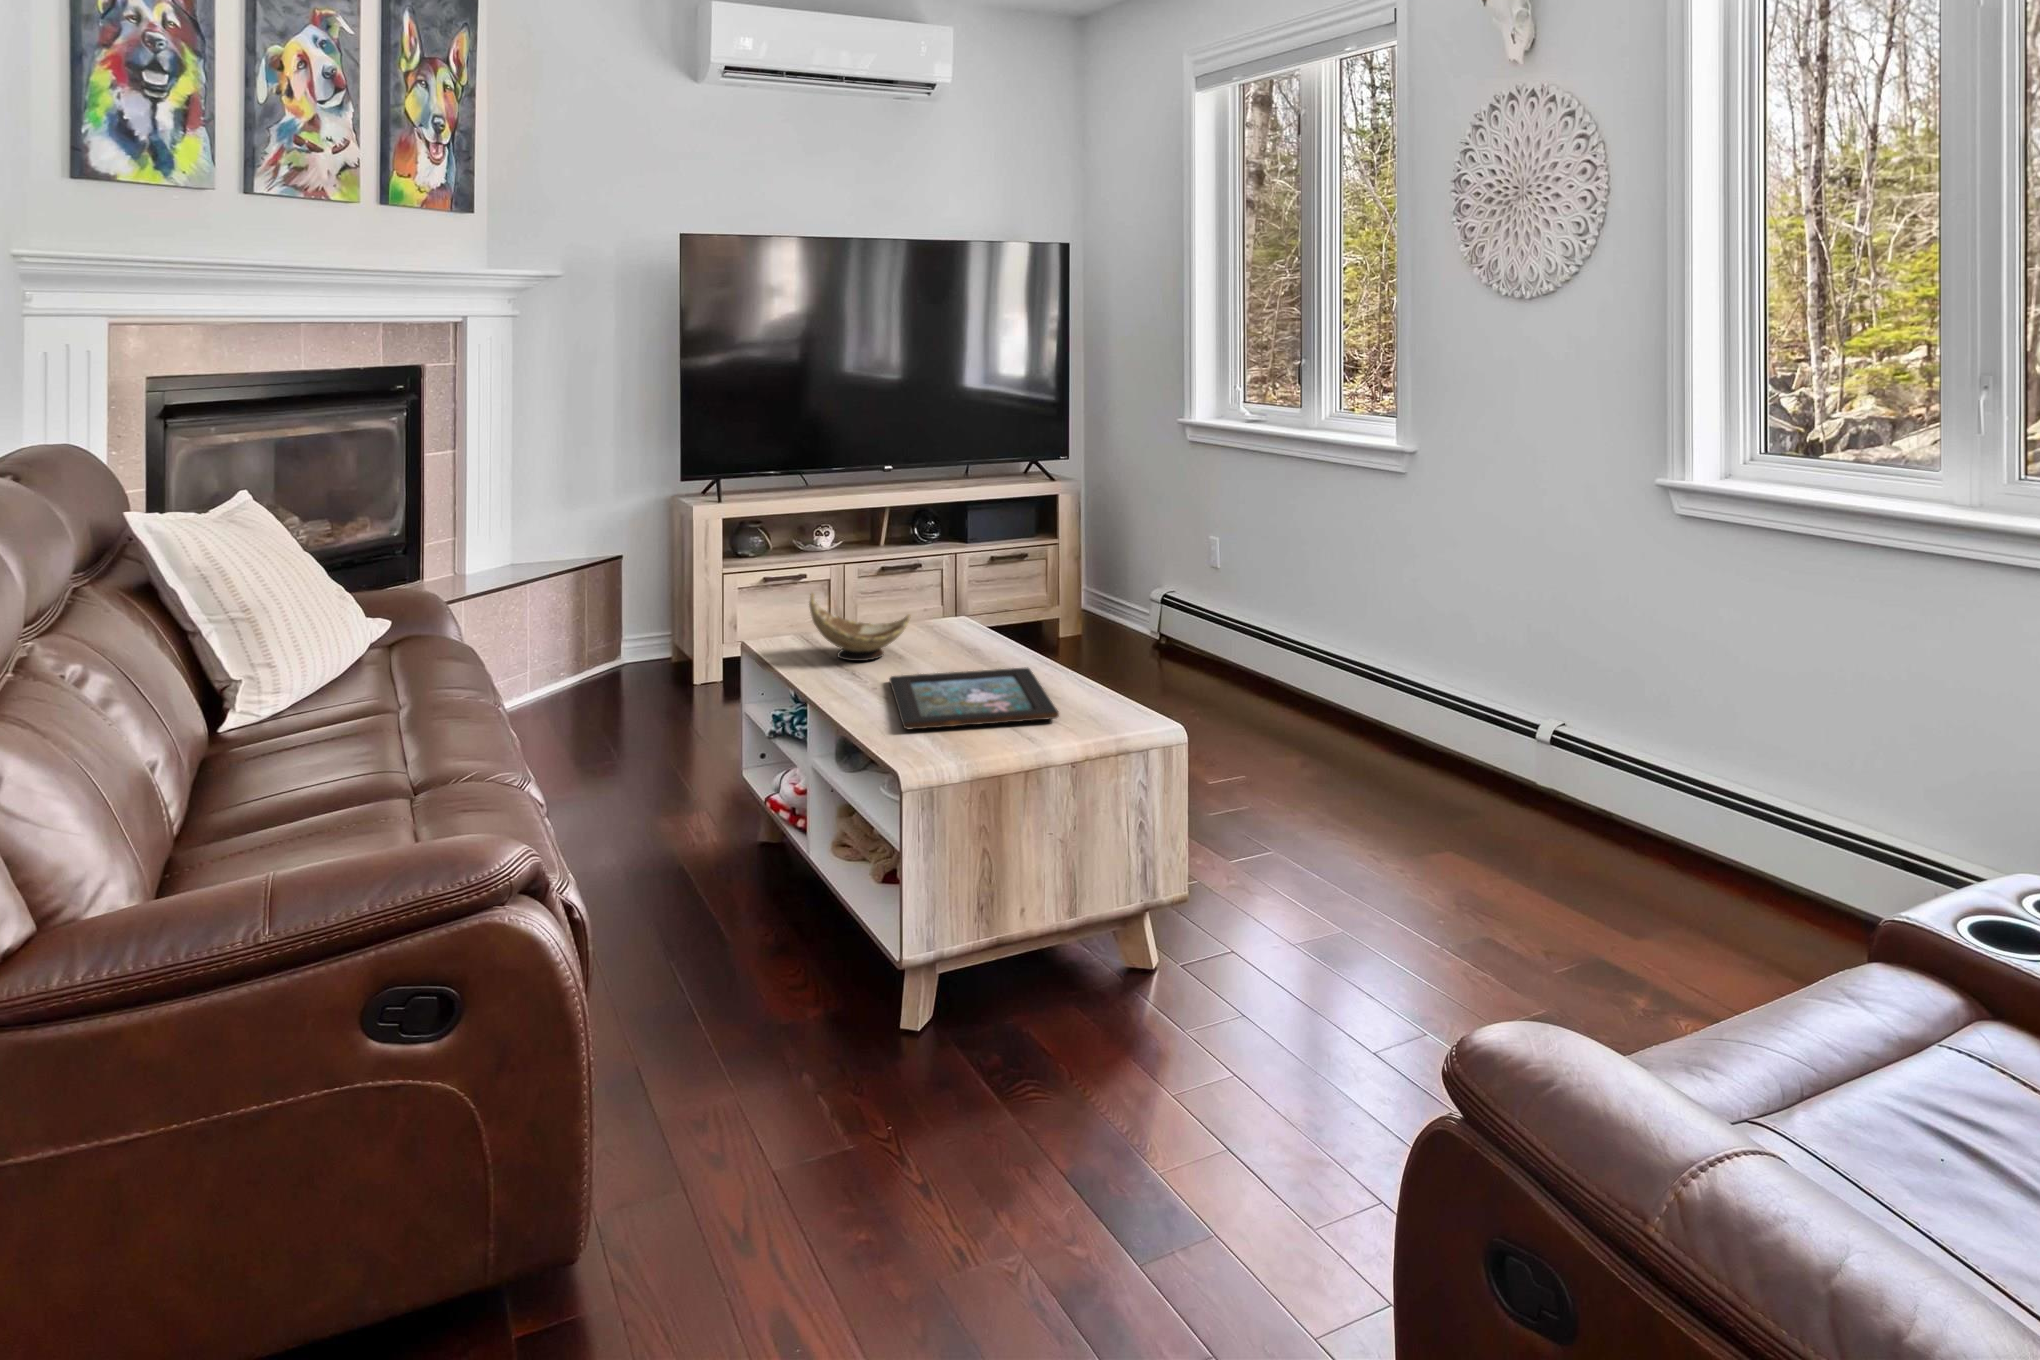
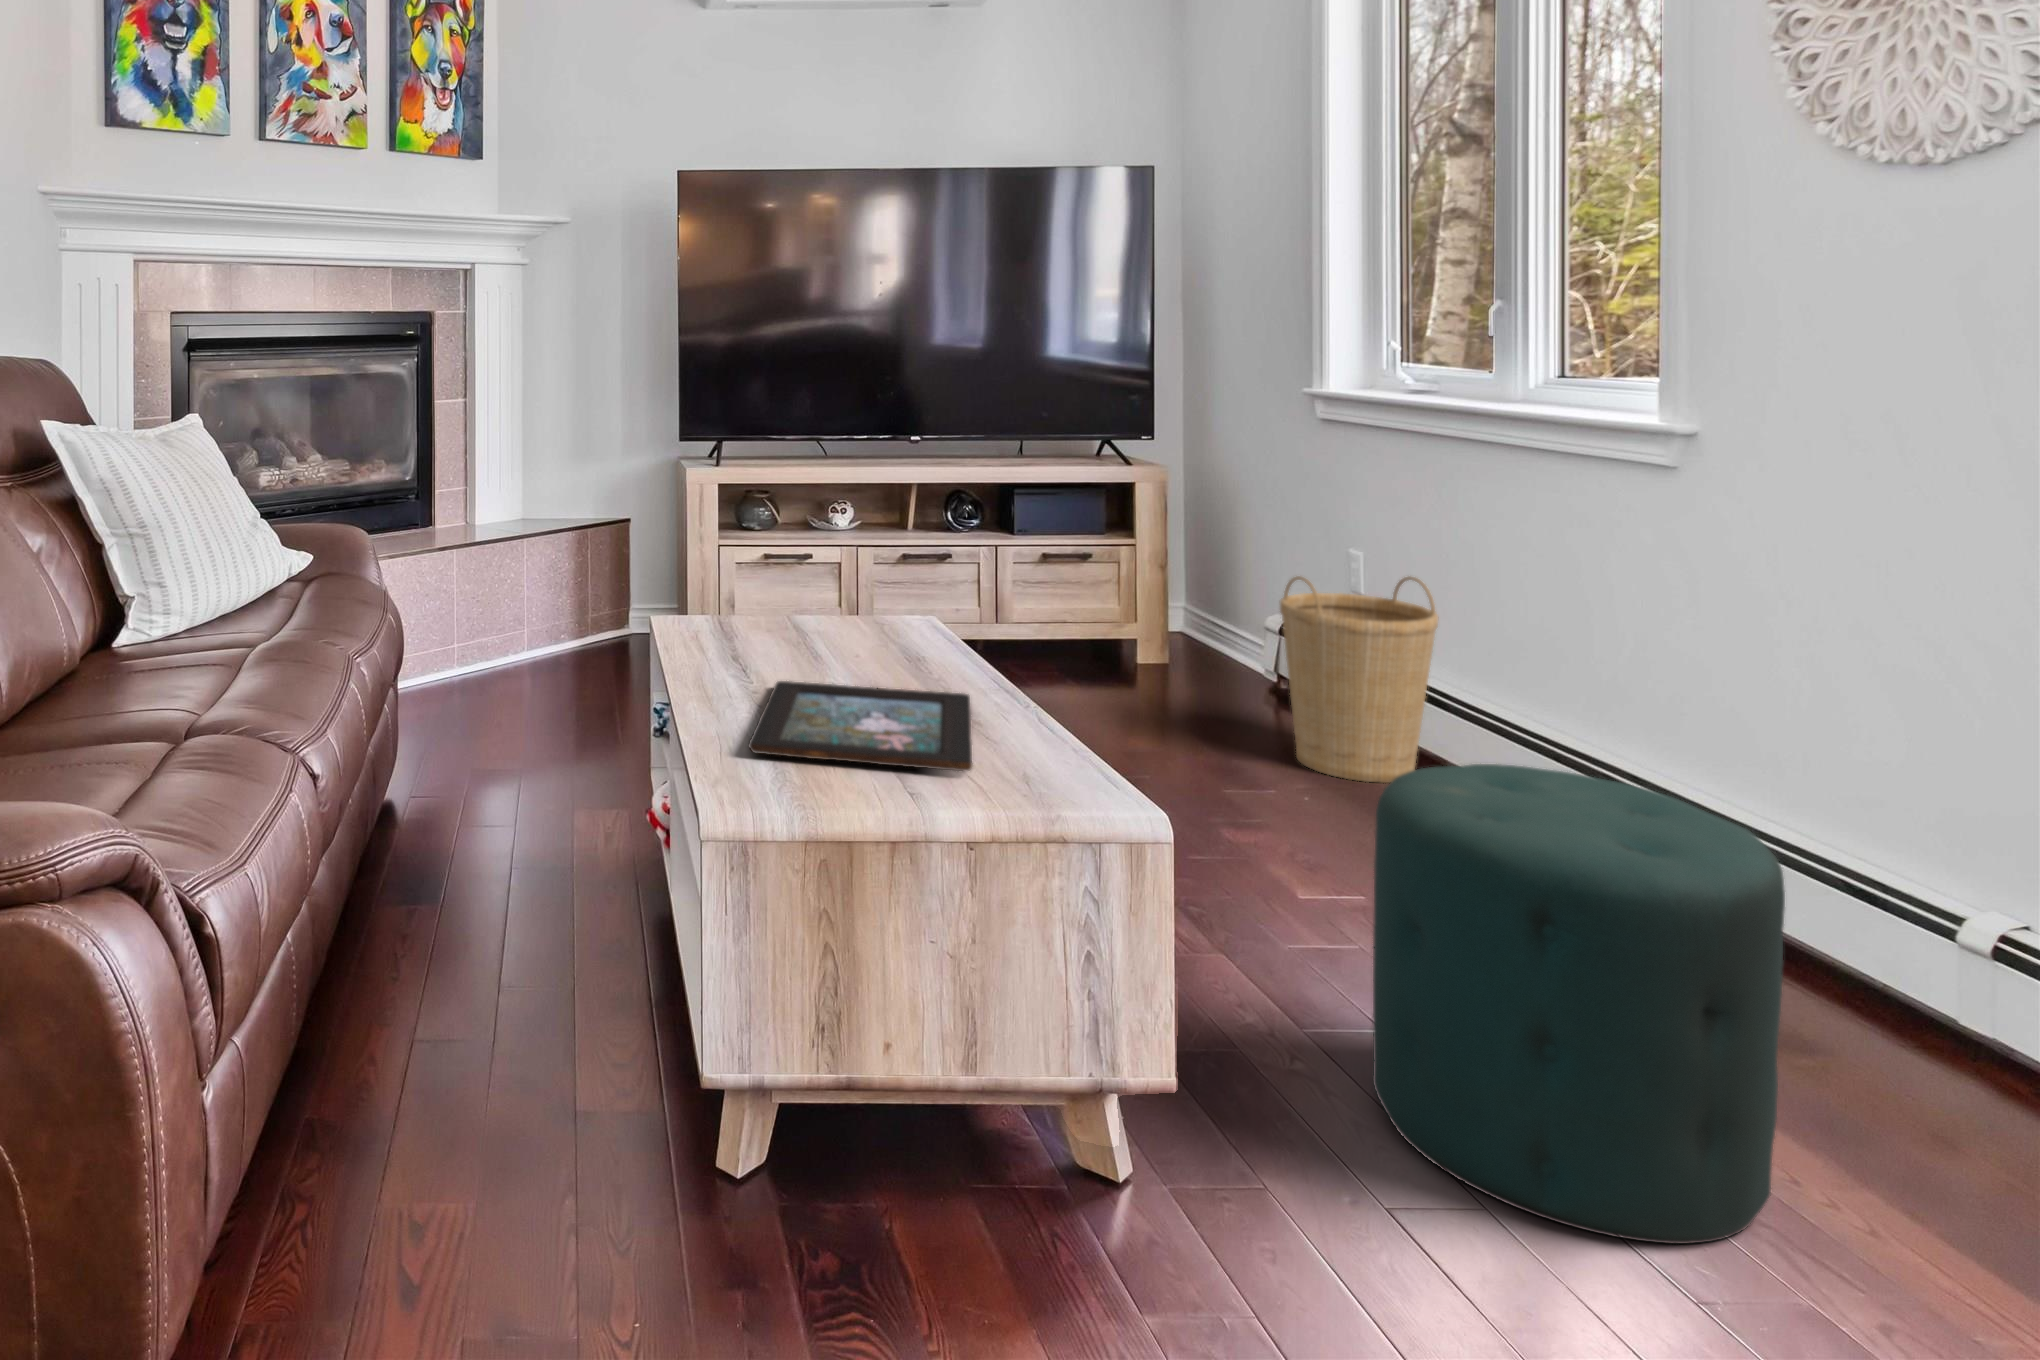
basket: none [1169,553,1265,700] -> present [1280,576,1438,783]
decorative bowl: present [809,593,910,661] -> none [699,565,827,657]
ottoman: none [1279,668,1478,931] -> present [1373,764,1785,1244]

